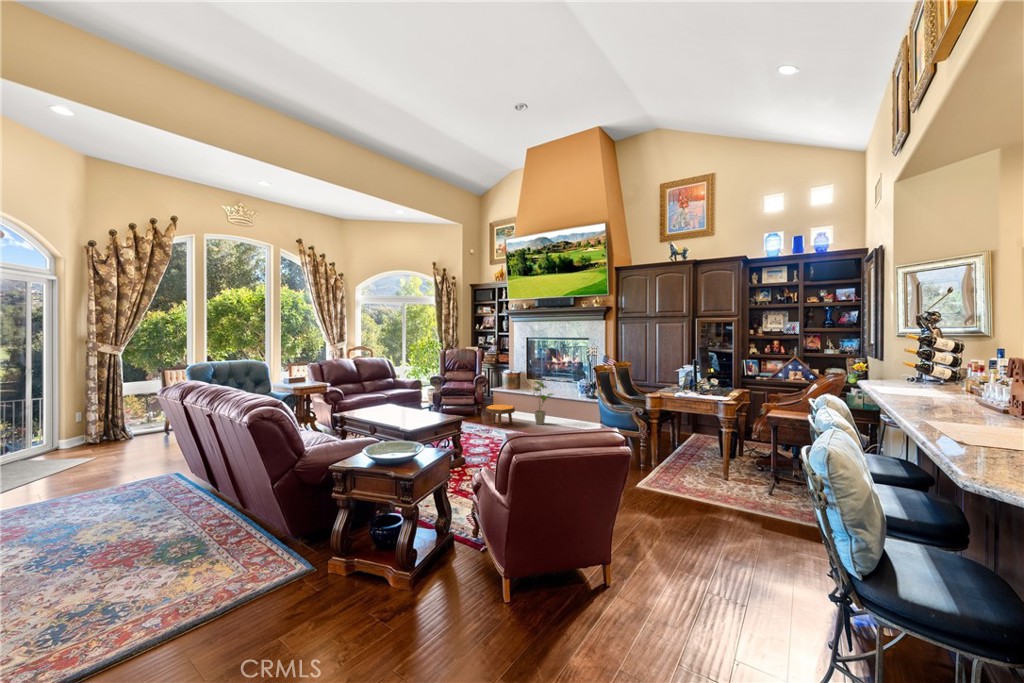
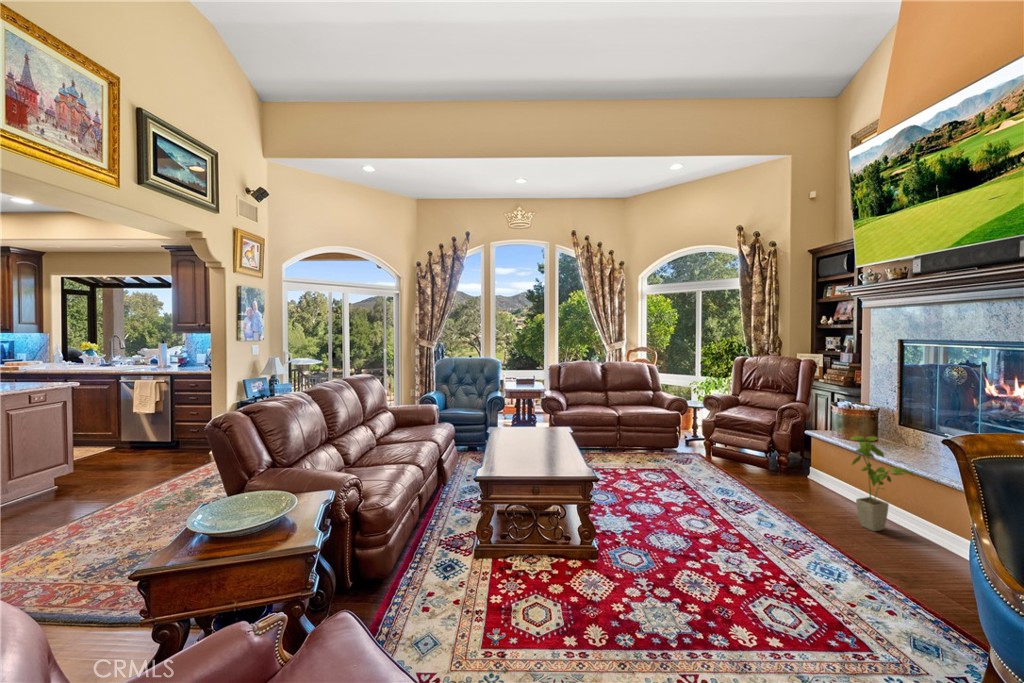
footstool: present [486,404,515,428] -> none [750,464,814,512]

